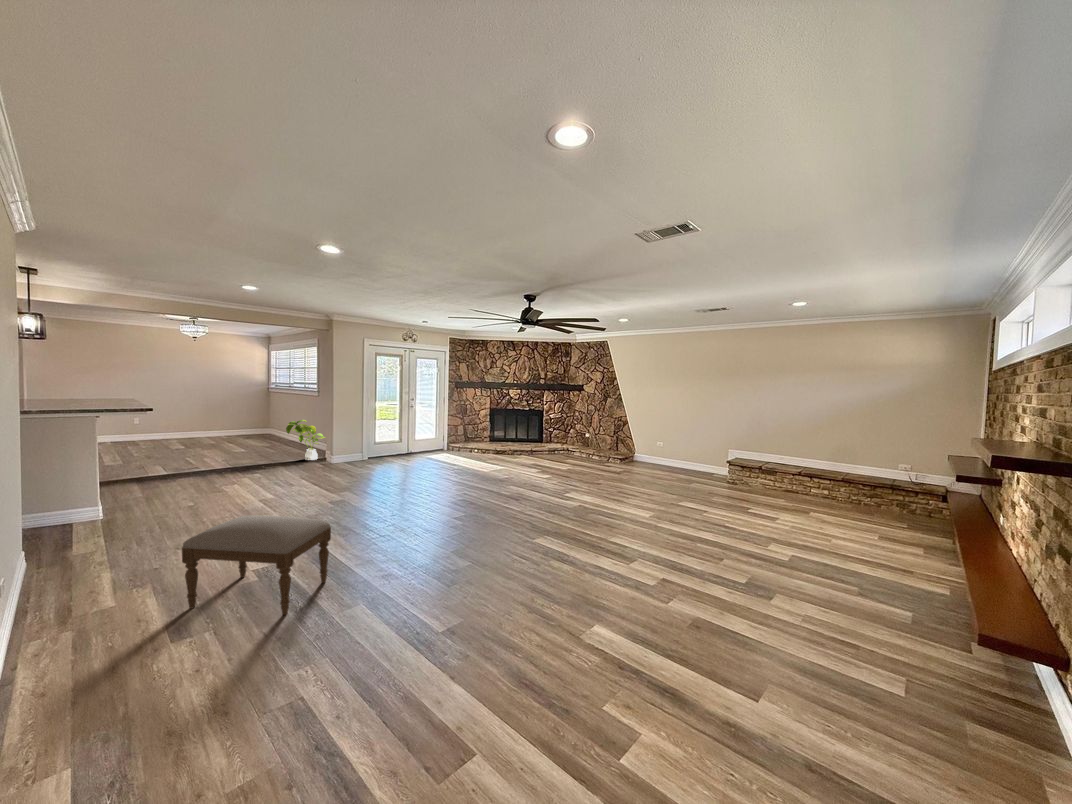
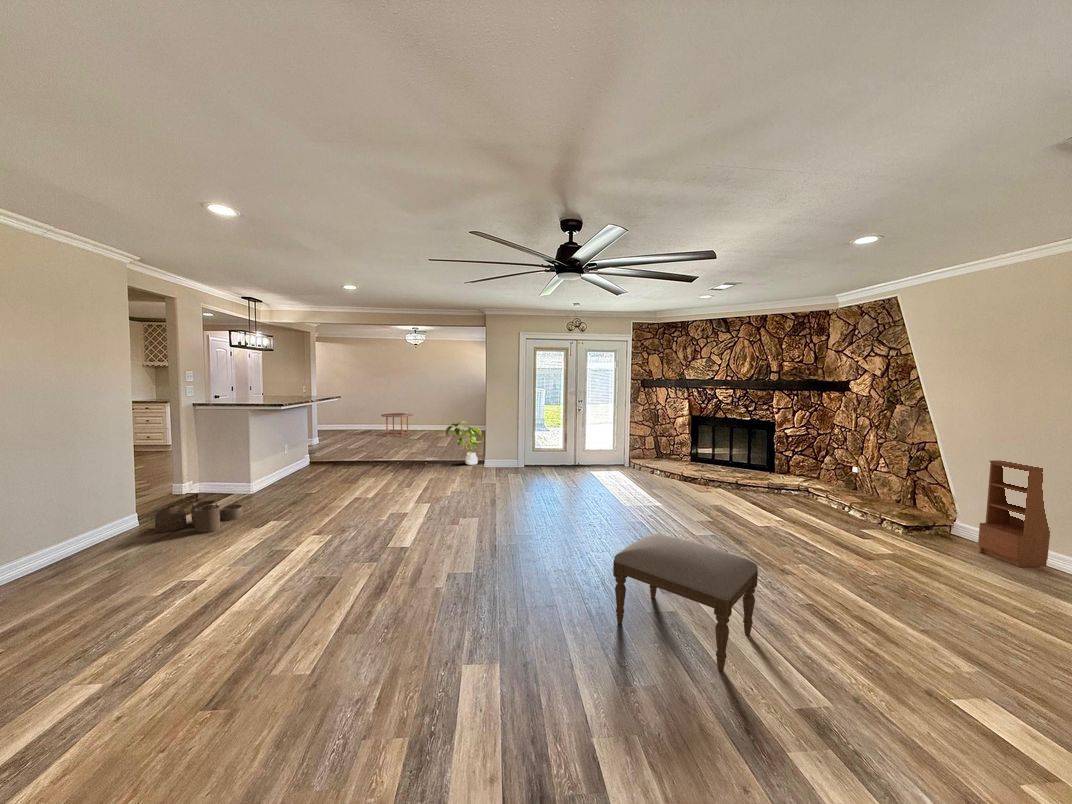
side table: none [133,419,181,447] -> present [381,413,413,437]
bookcase: none [648,421,672,468] -> present [978,460,1050,567]
woven basket: none [32,505,135,551] -> present [155,499,243,533]
ottoman: present [182,516,331,615] -> present [613,534,758,671]

